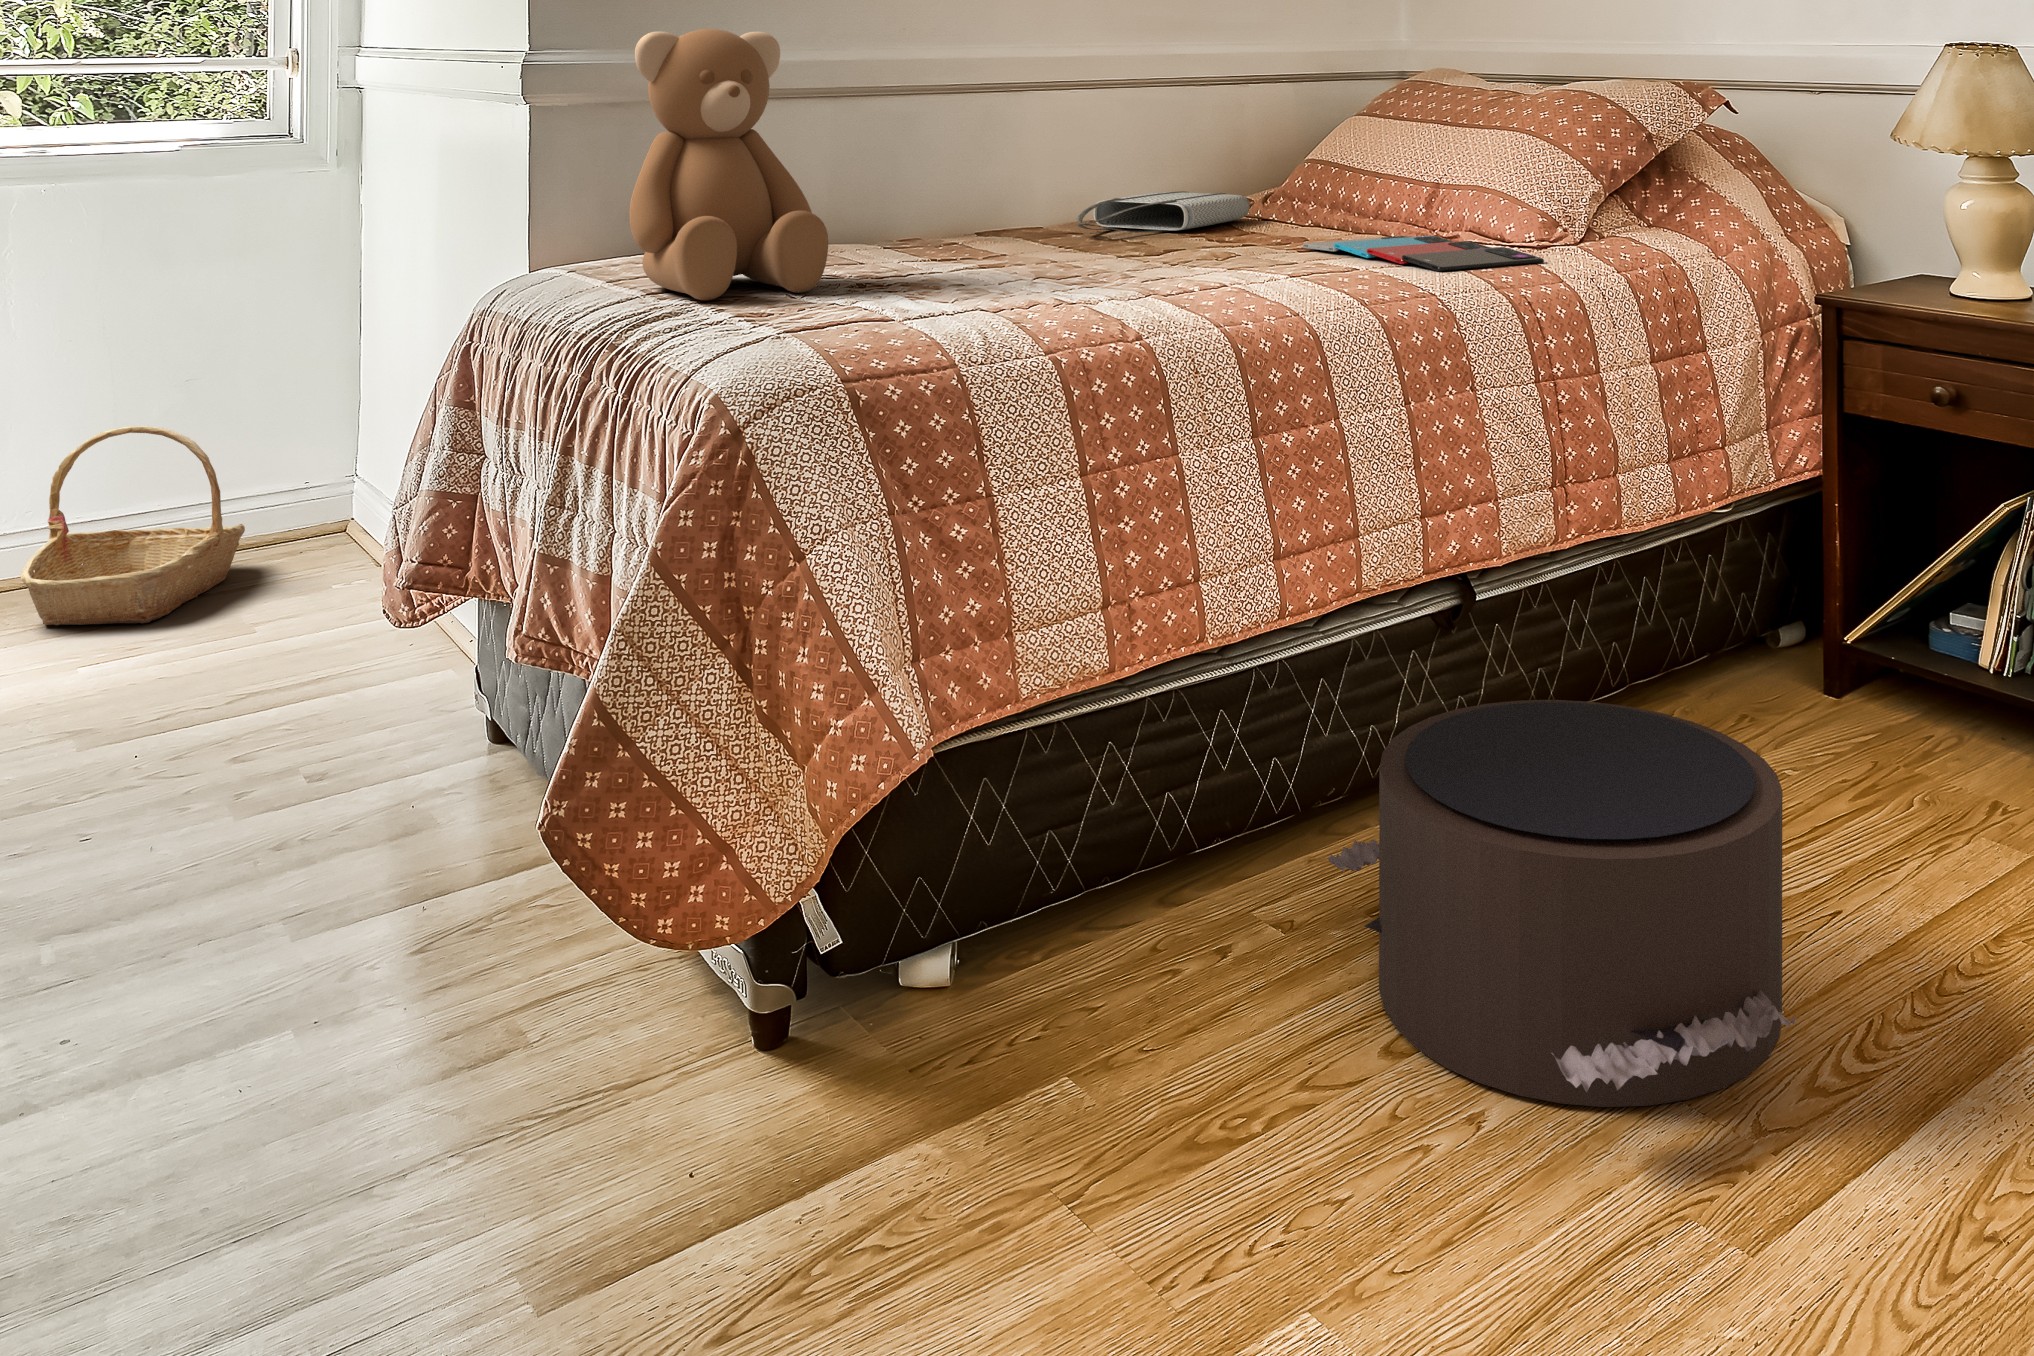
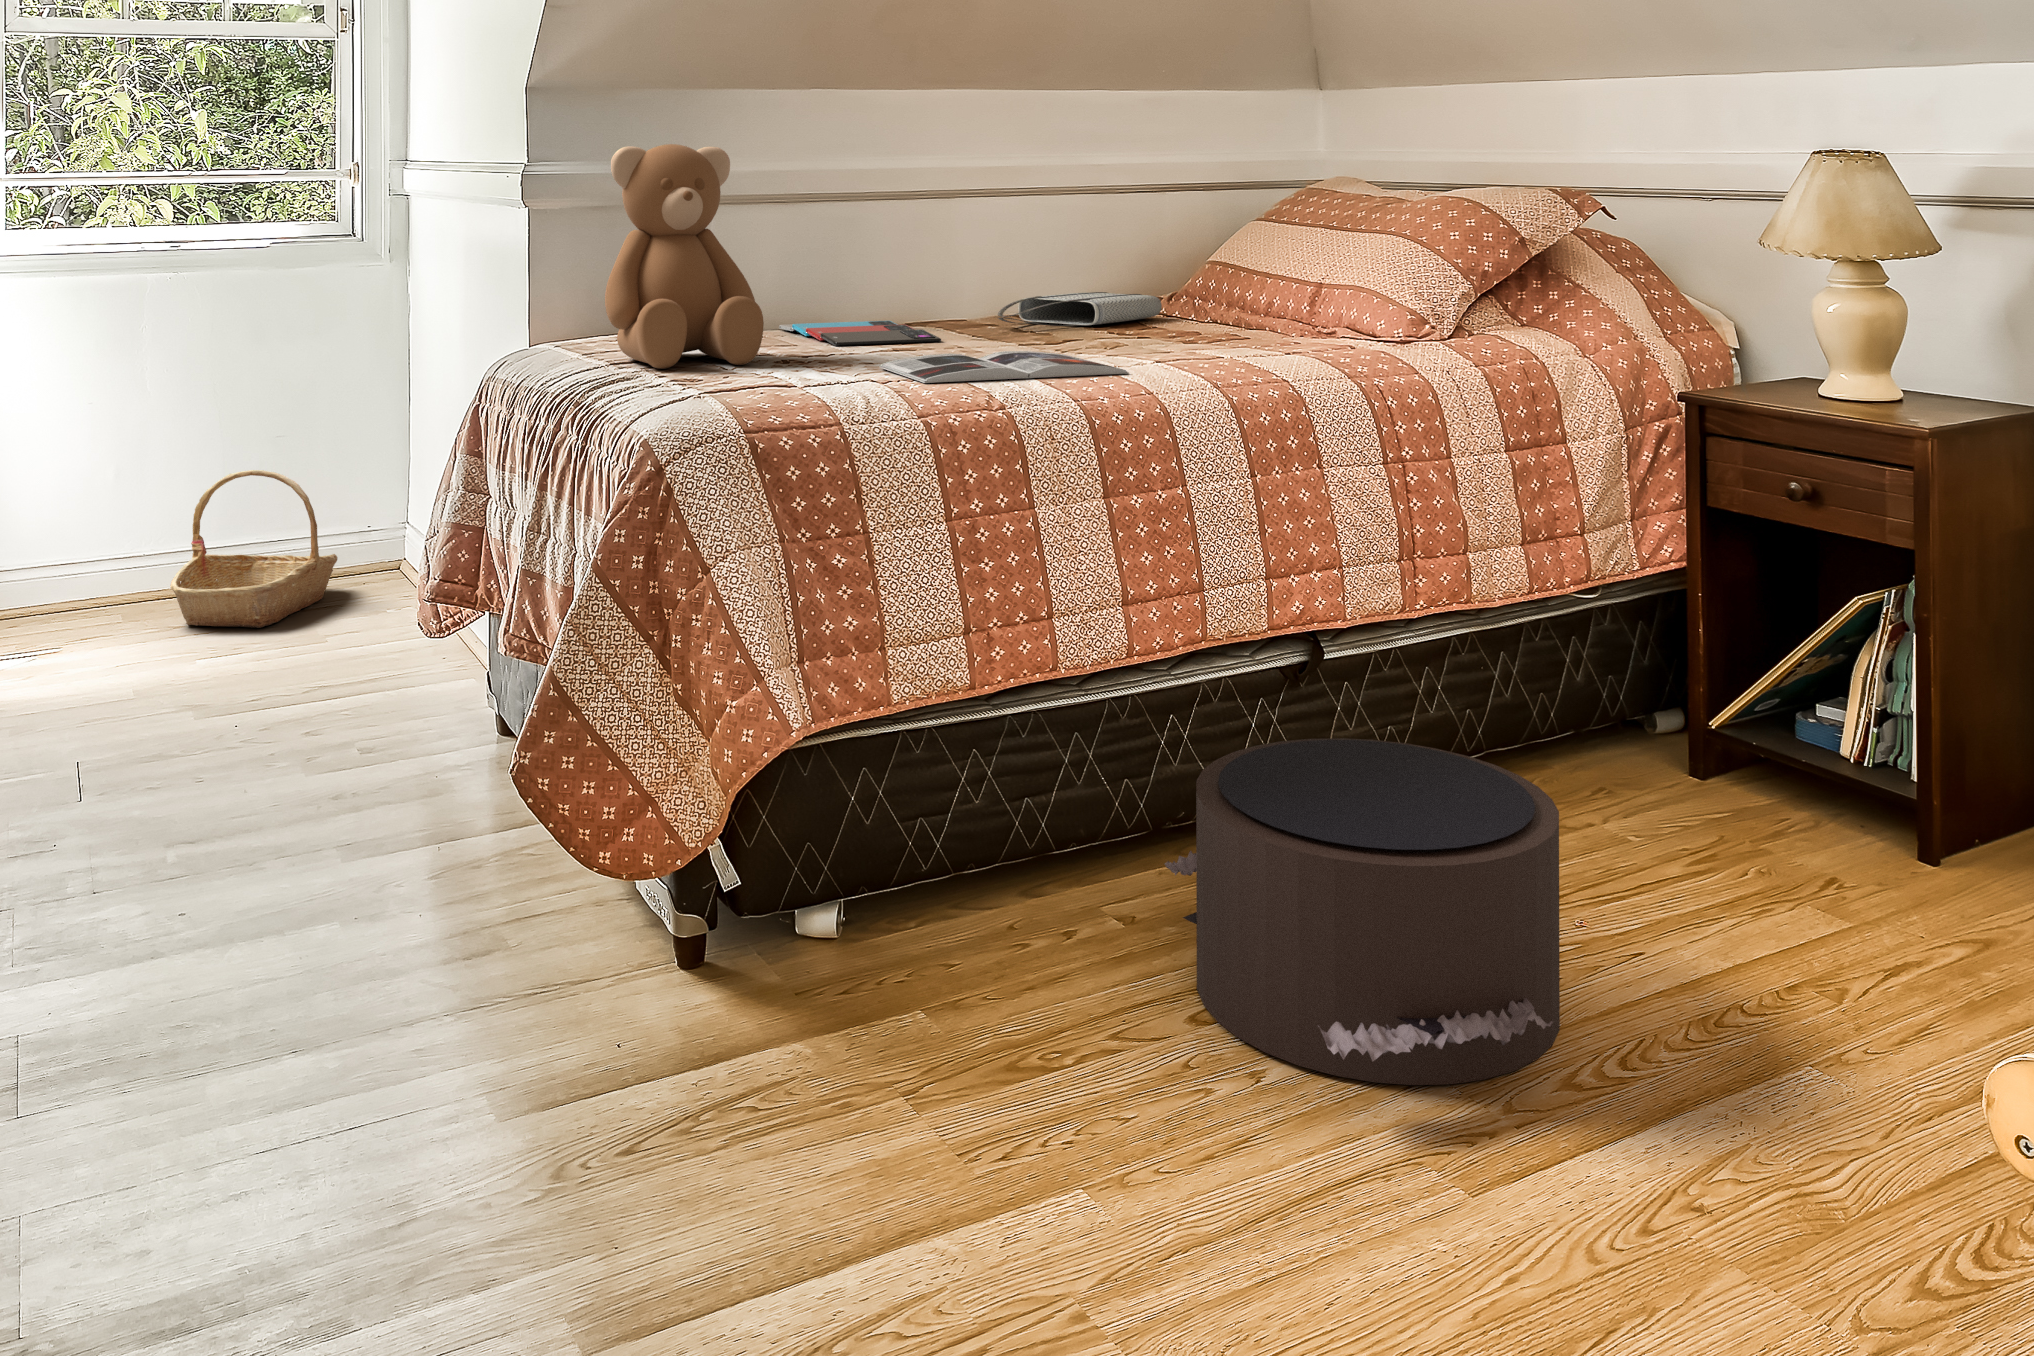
smartphone: present [1302,236,1544,271] -> present [779,321,941,346]
magazine: none [971,268,1263,312] -> present [879,351,1129,383]

